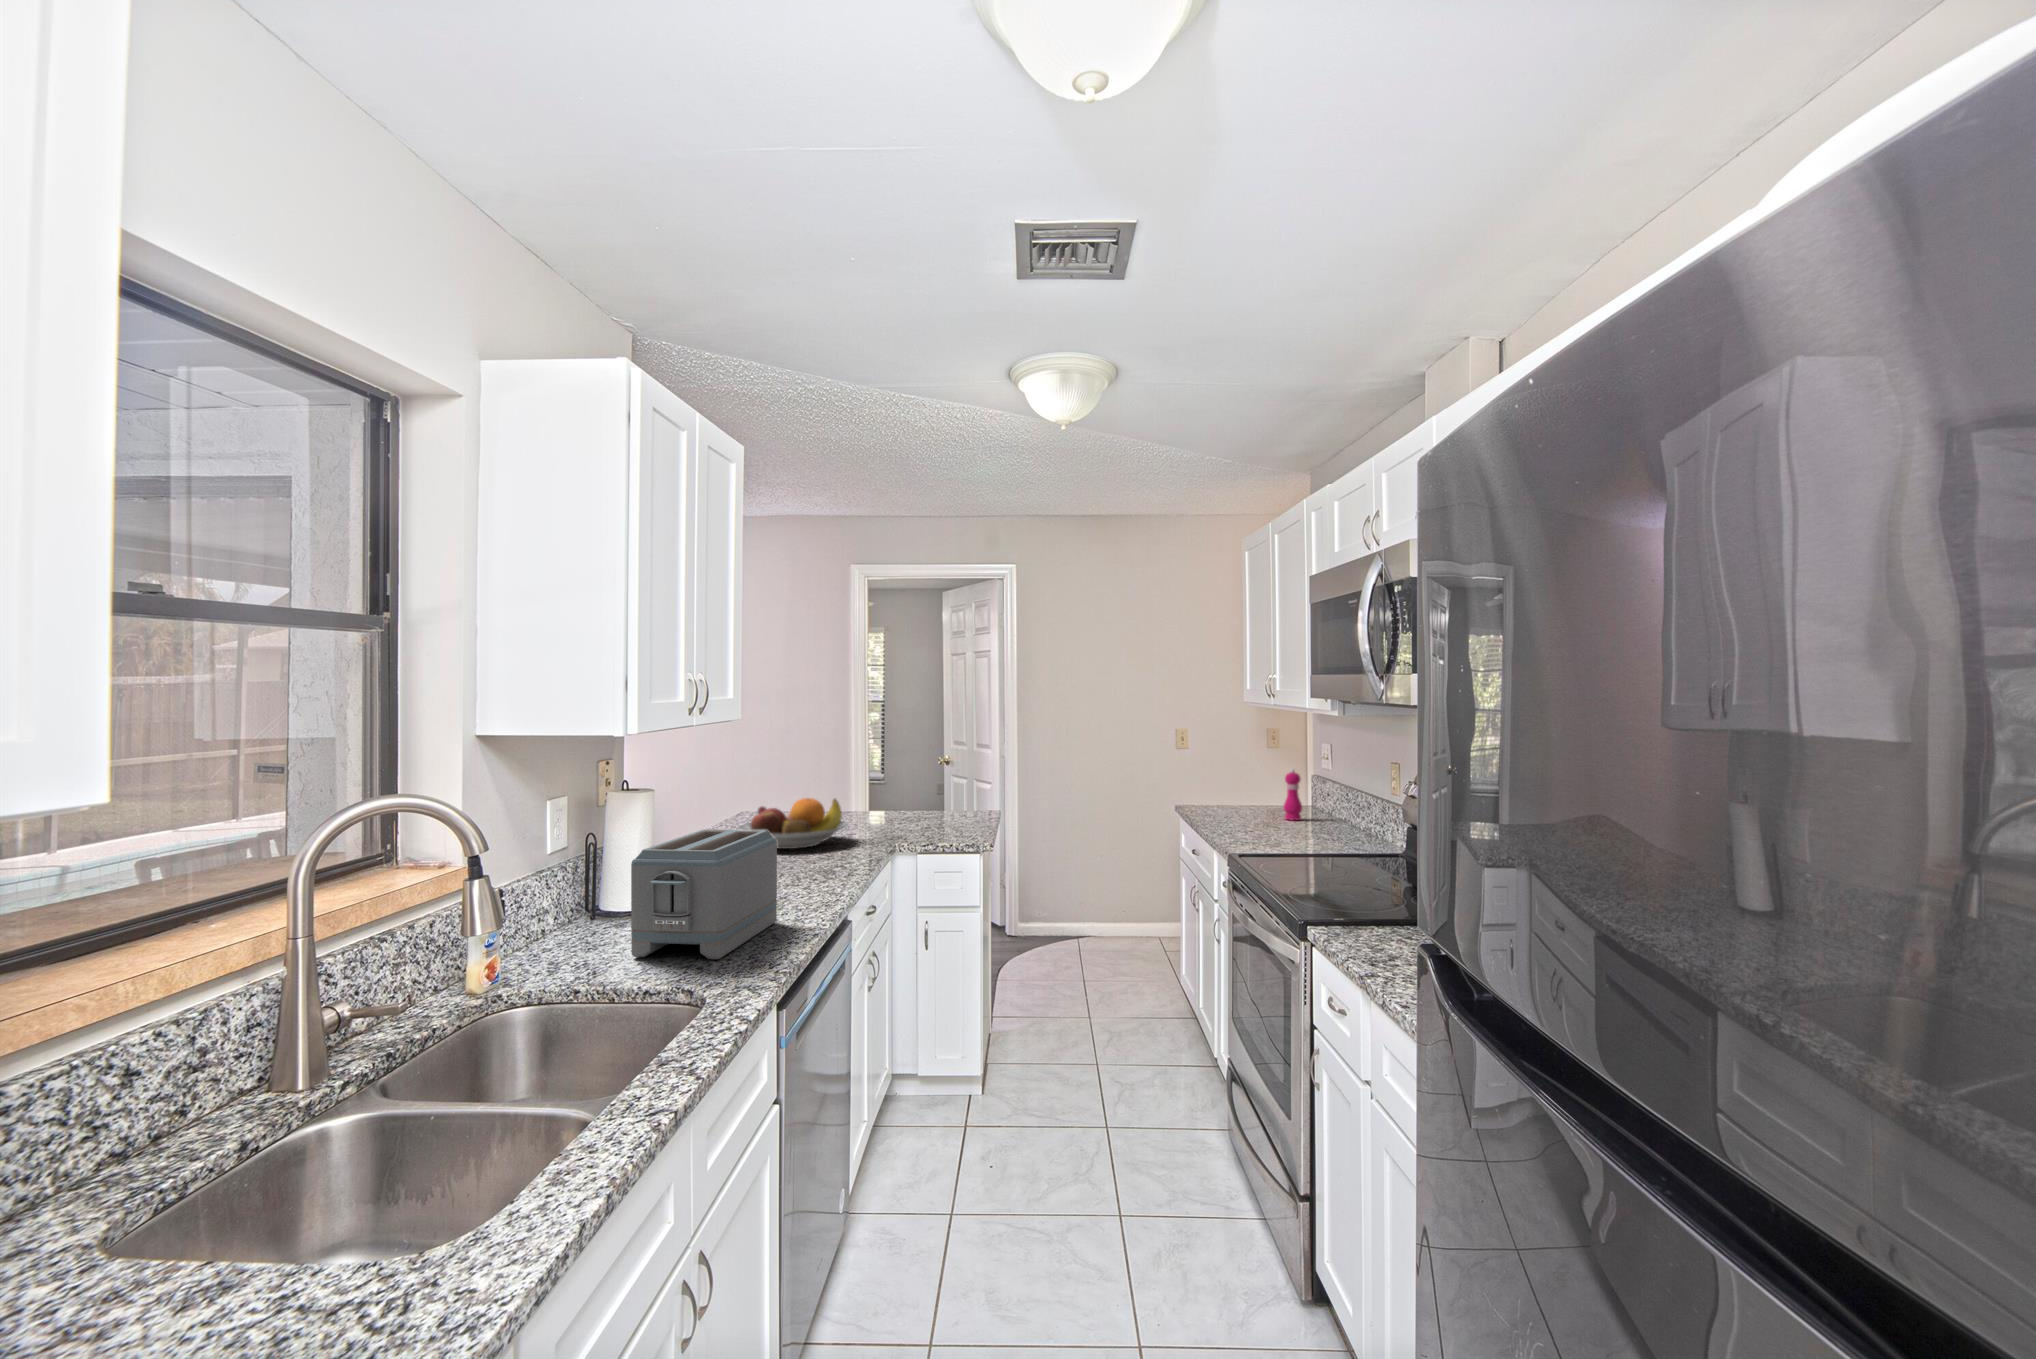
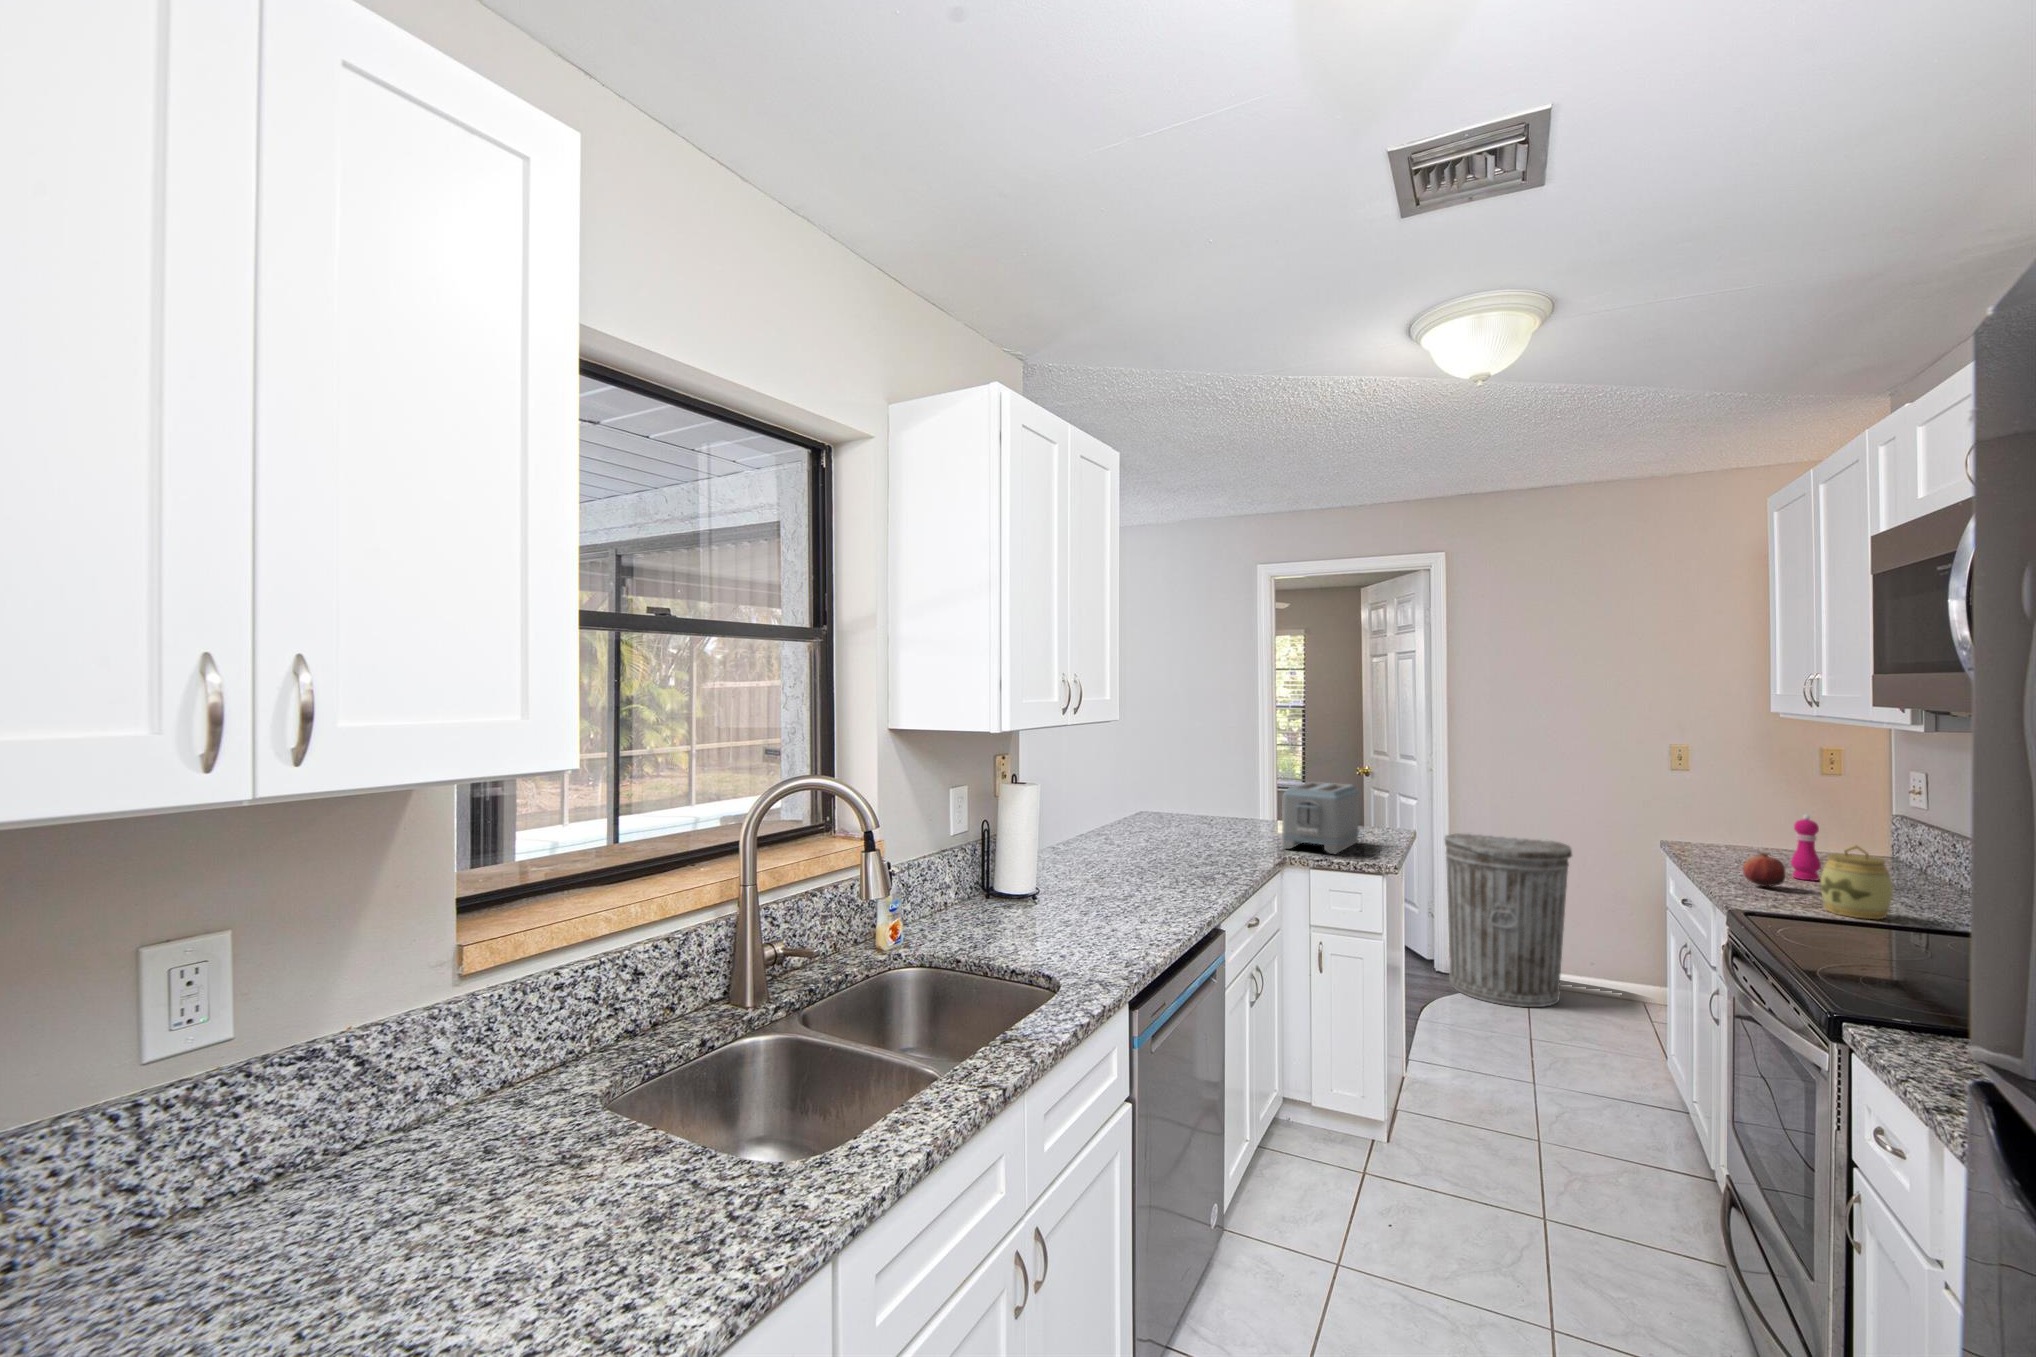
jar: none [1307,788,1351,845] -> present [1821,846,1893,919]
fruit bowl: present [737,798,847,849] -> none [1131,804,1237,852]
fruit: none [1255,801,1282,829] -> present [1743,853,1785,887]
trash can: none [1022,807,1125,959] -> present [1444,833,1572,1007]
toaster: present [631,829,777,959] -> present [1282,782,1359,854]

